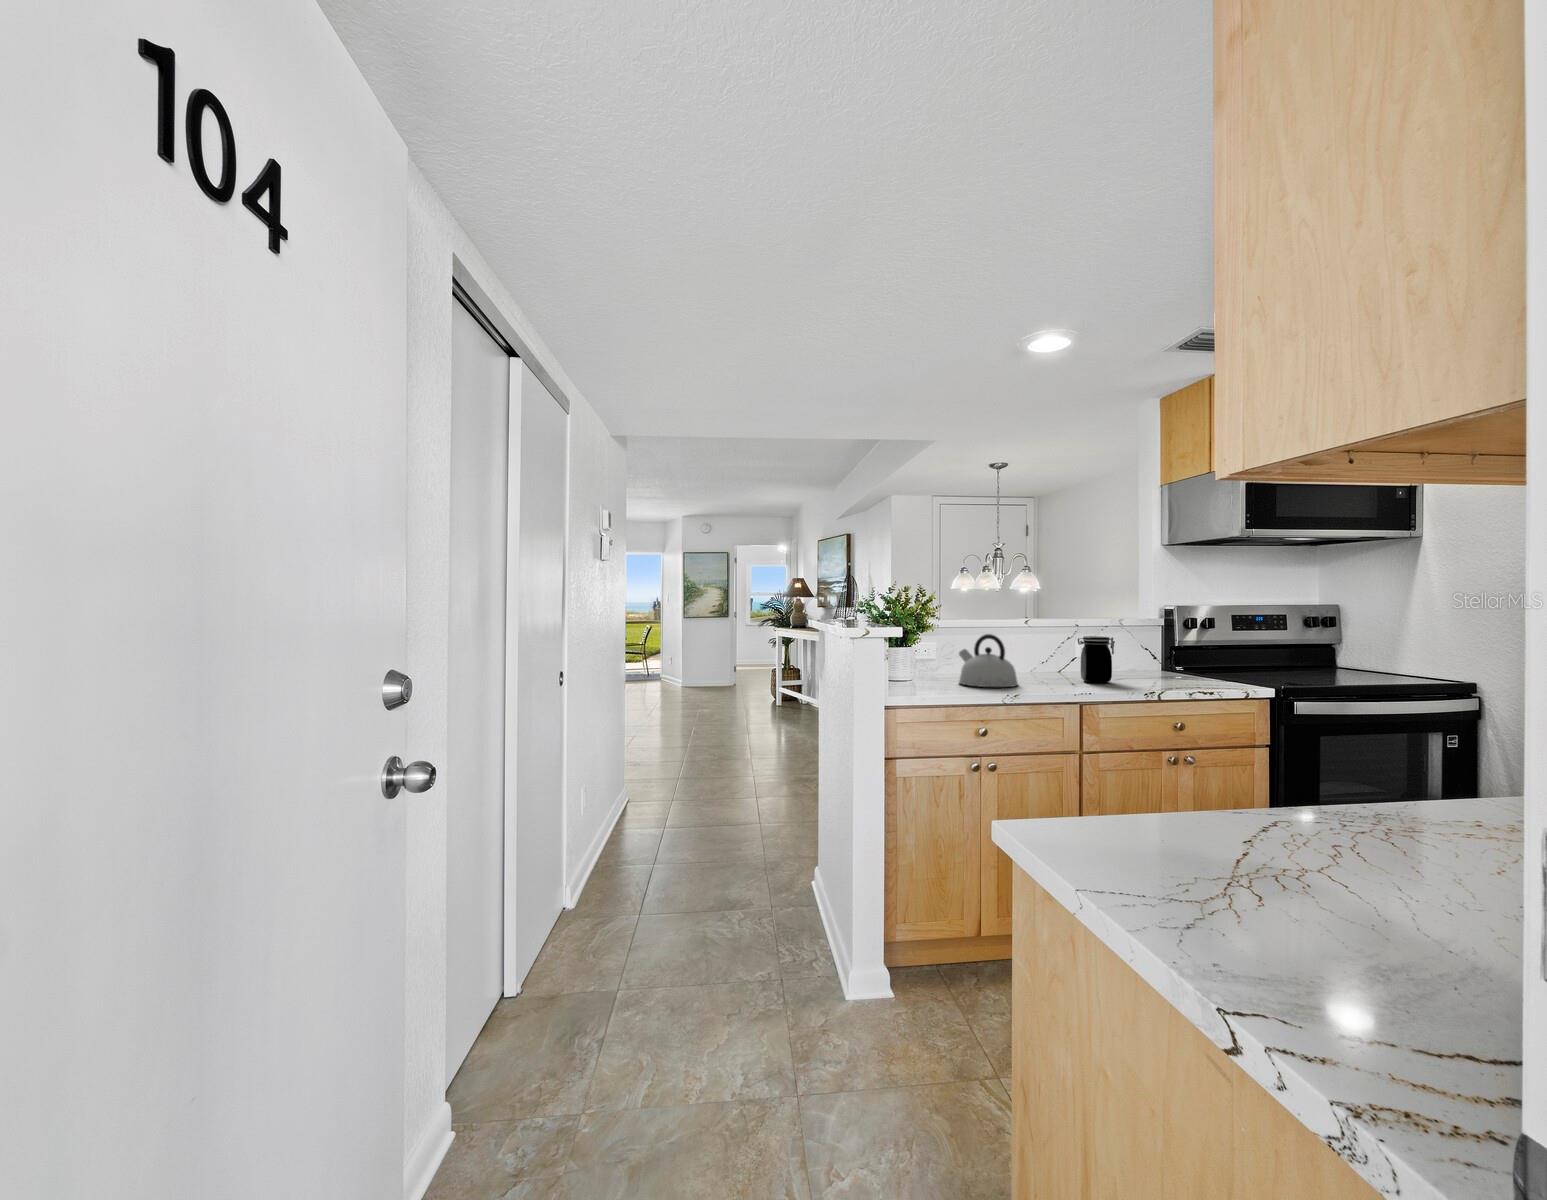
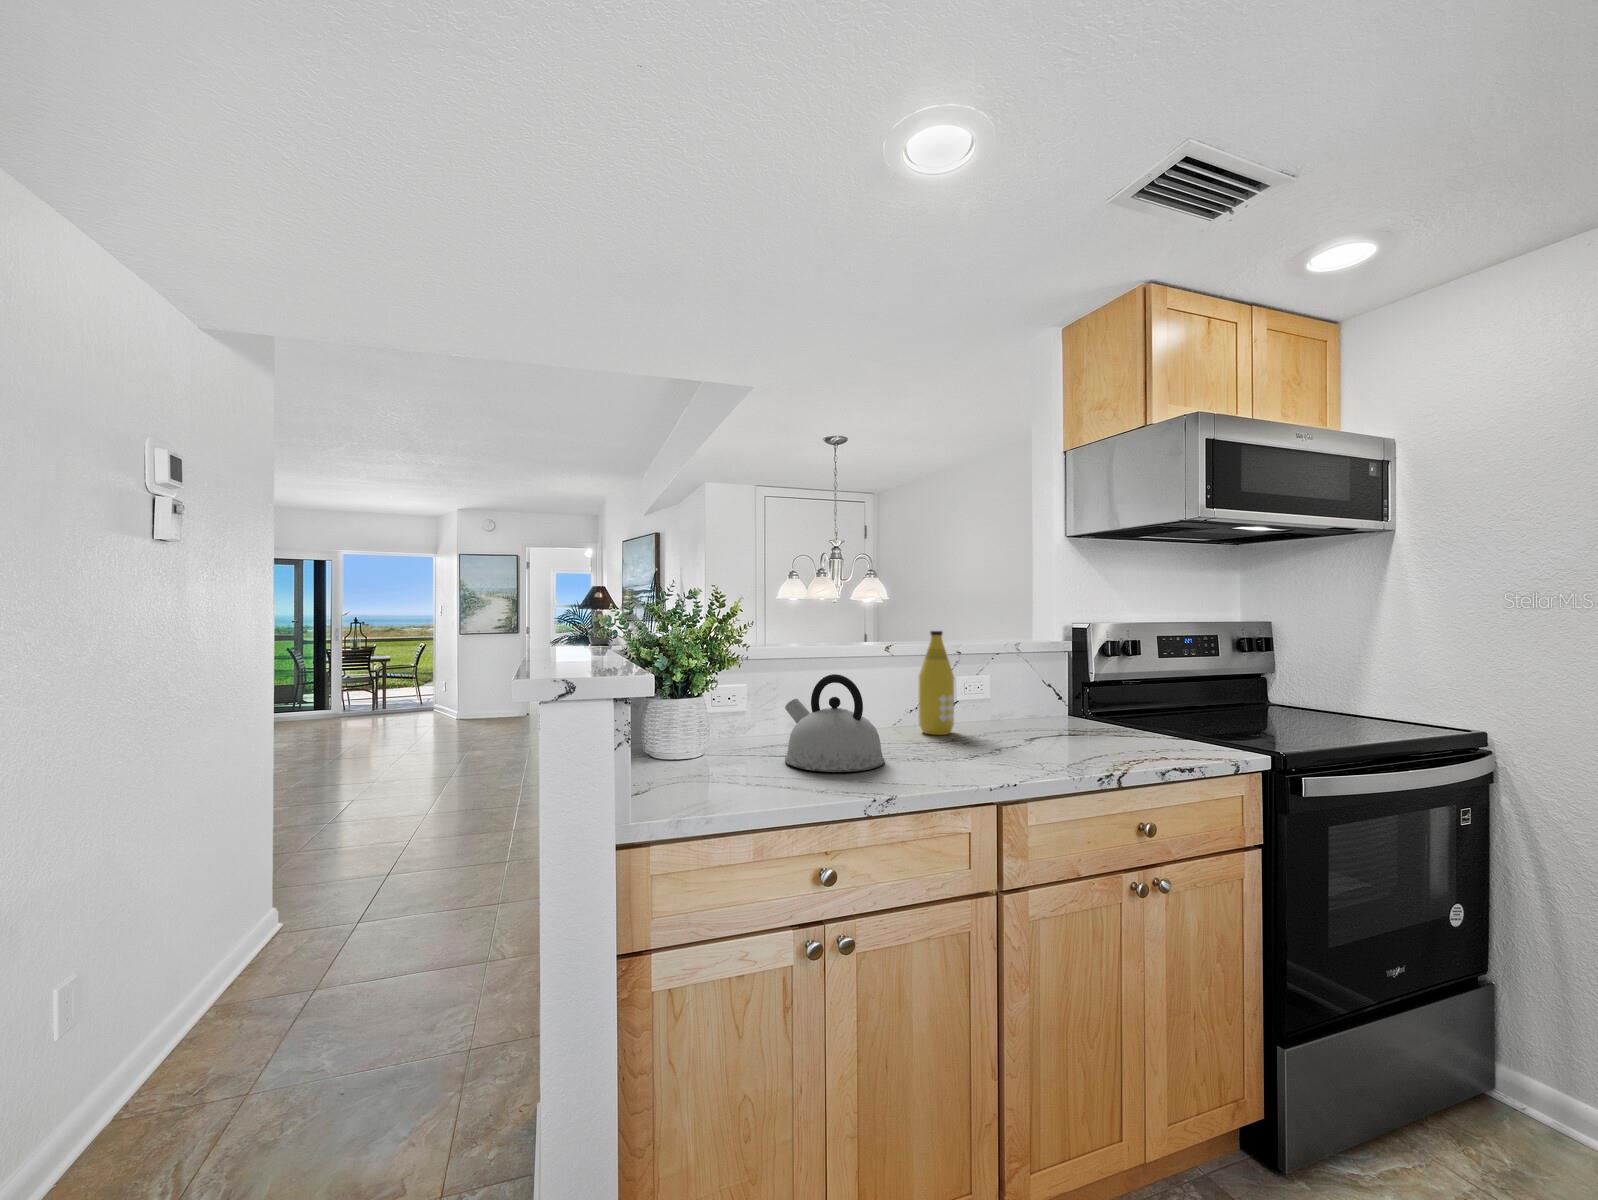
bottle: none [1046,611,1071,677] -> present [919,631,954,735]
jar: present [1078,636,1115,683] -> none [971,672,1027,749]

